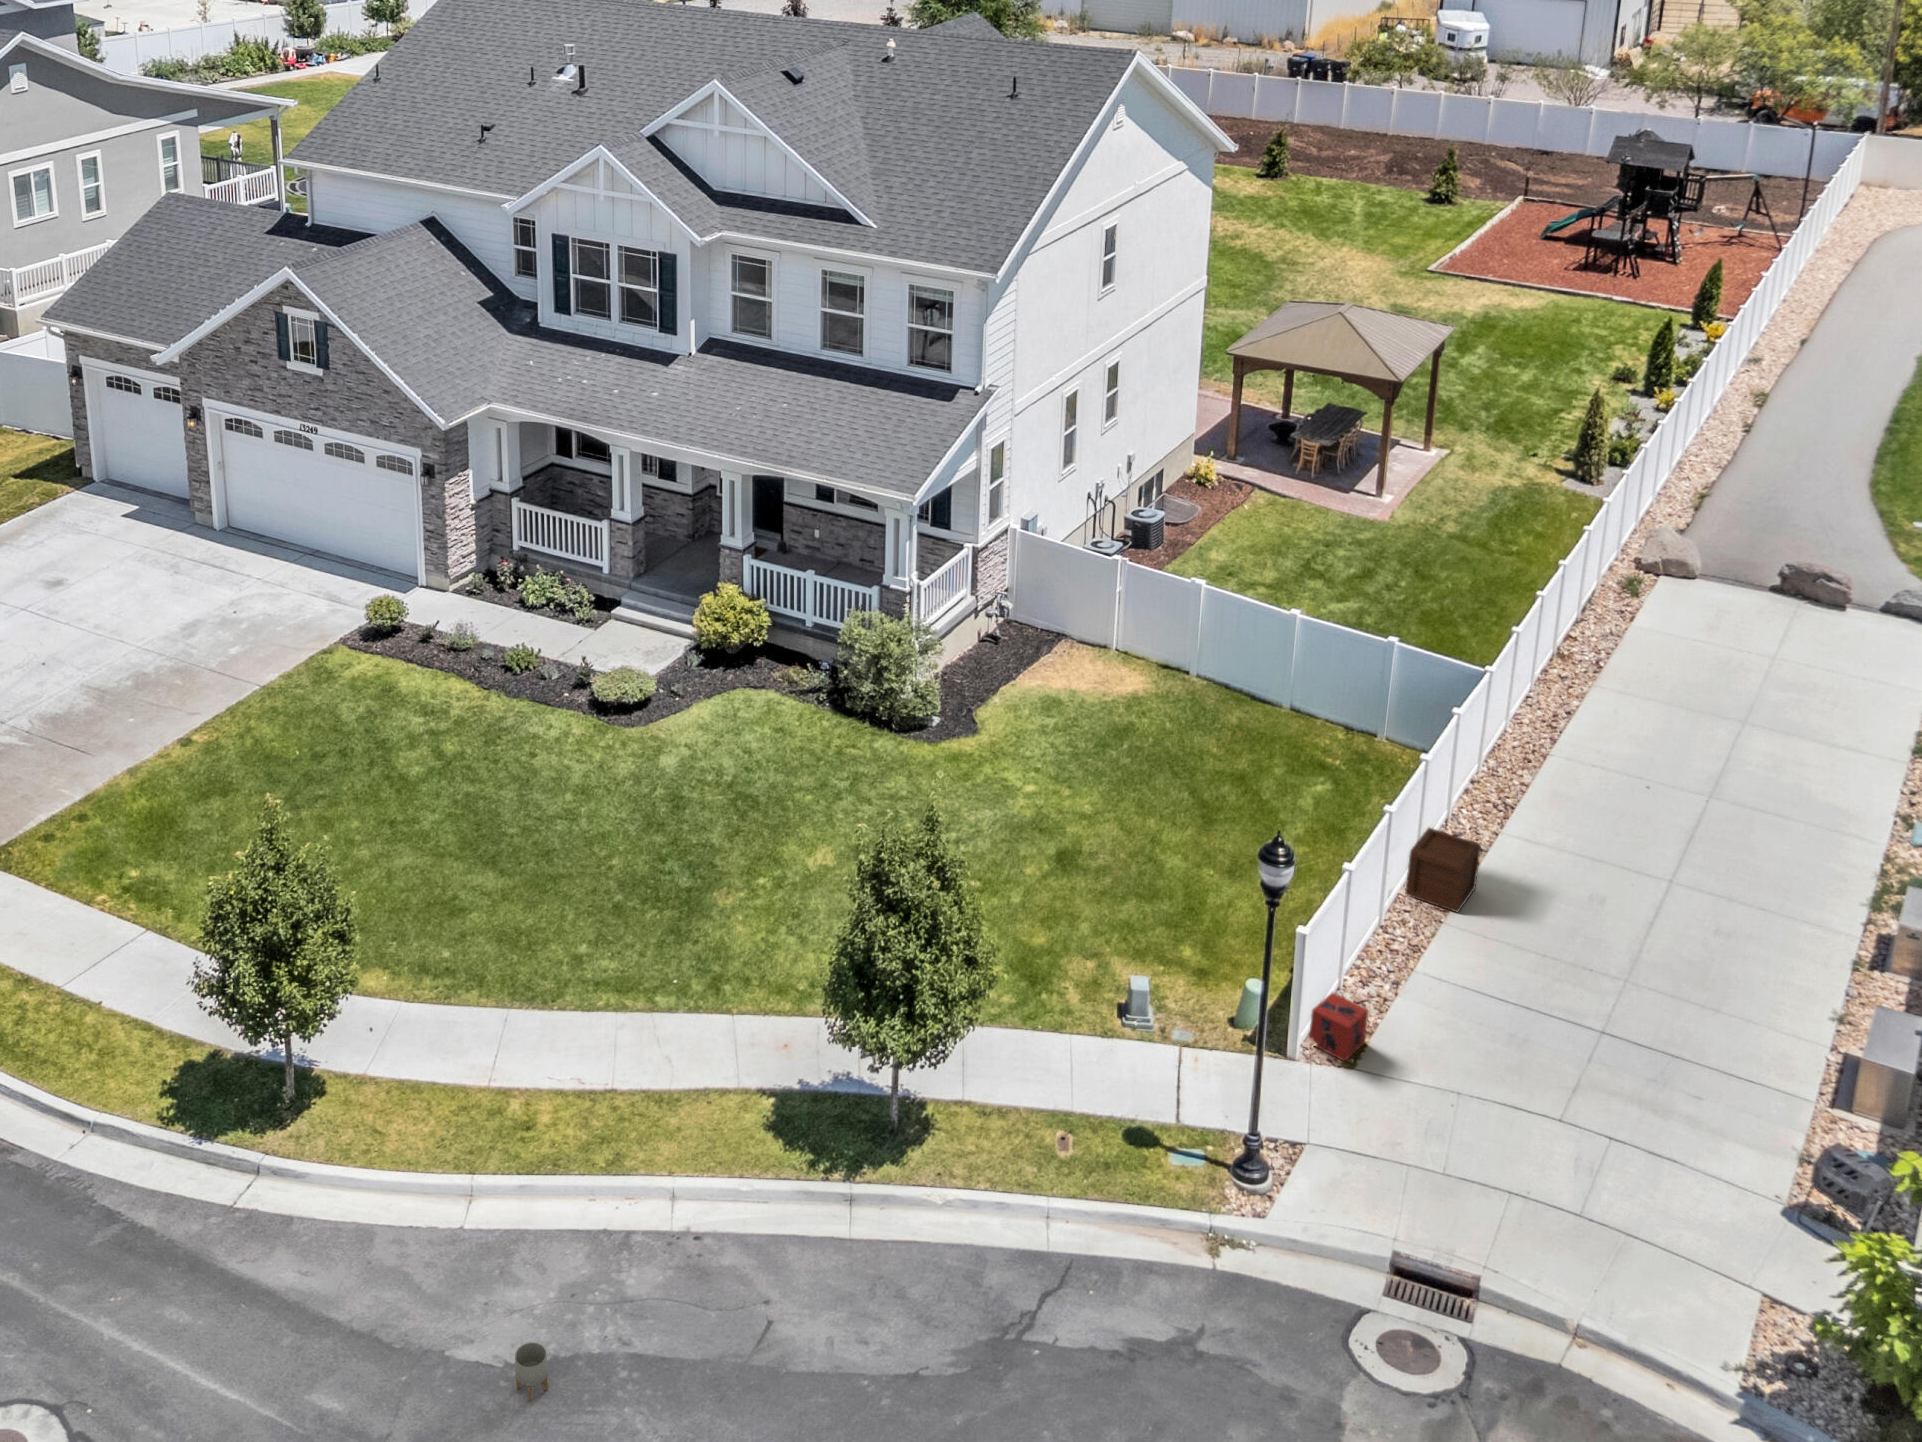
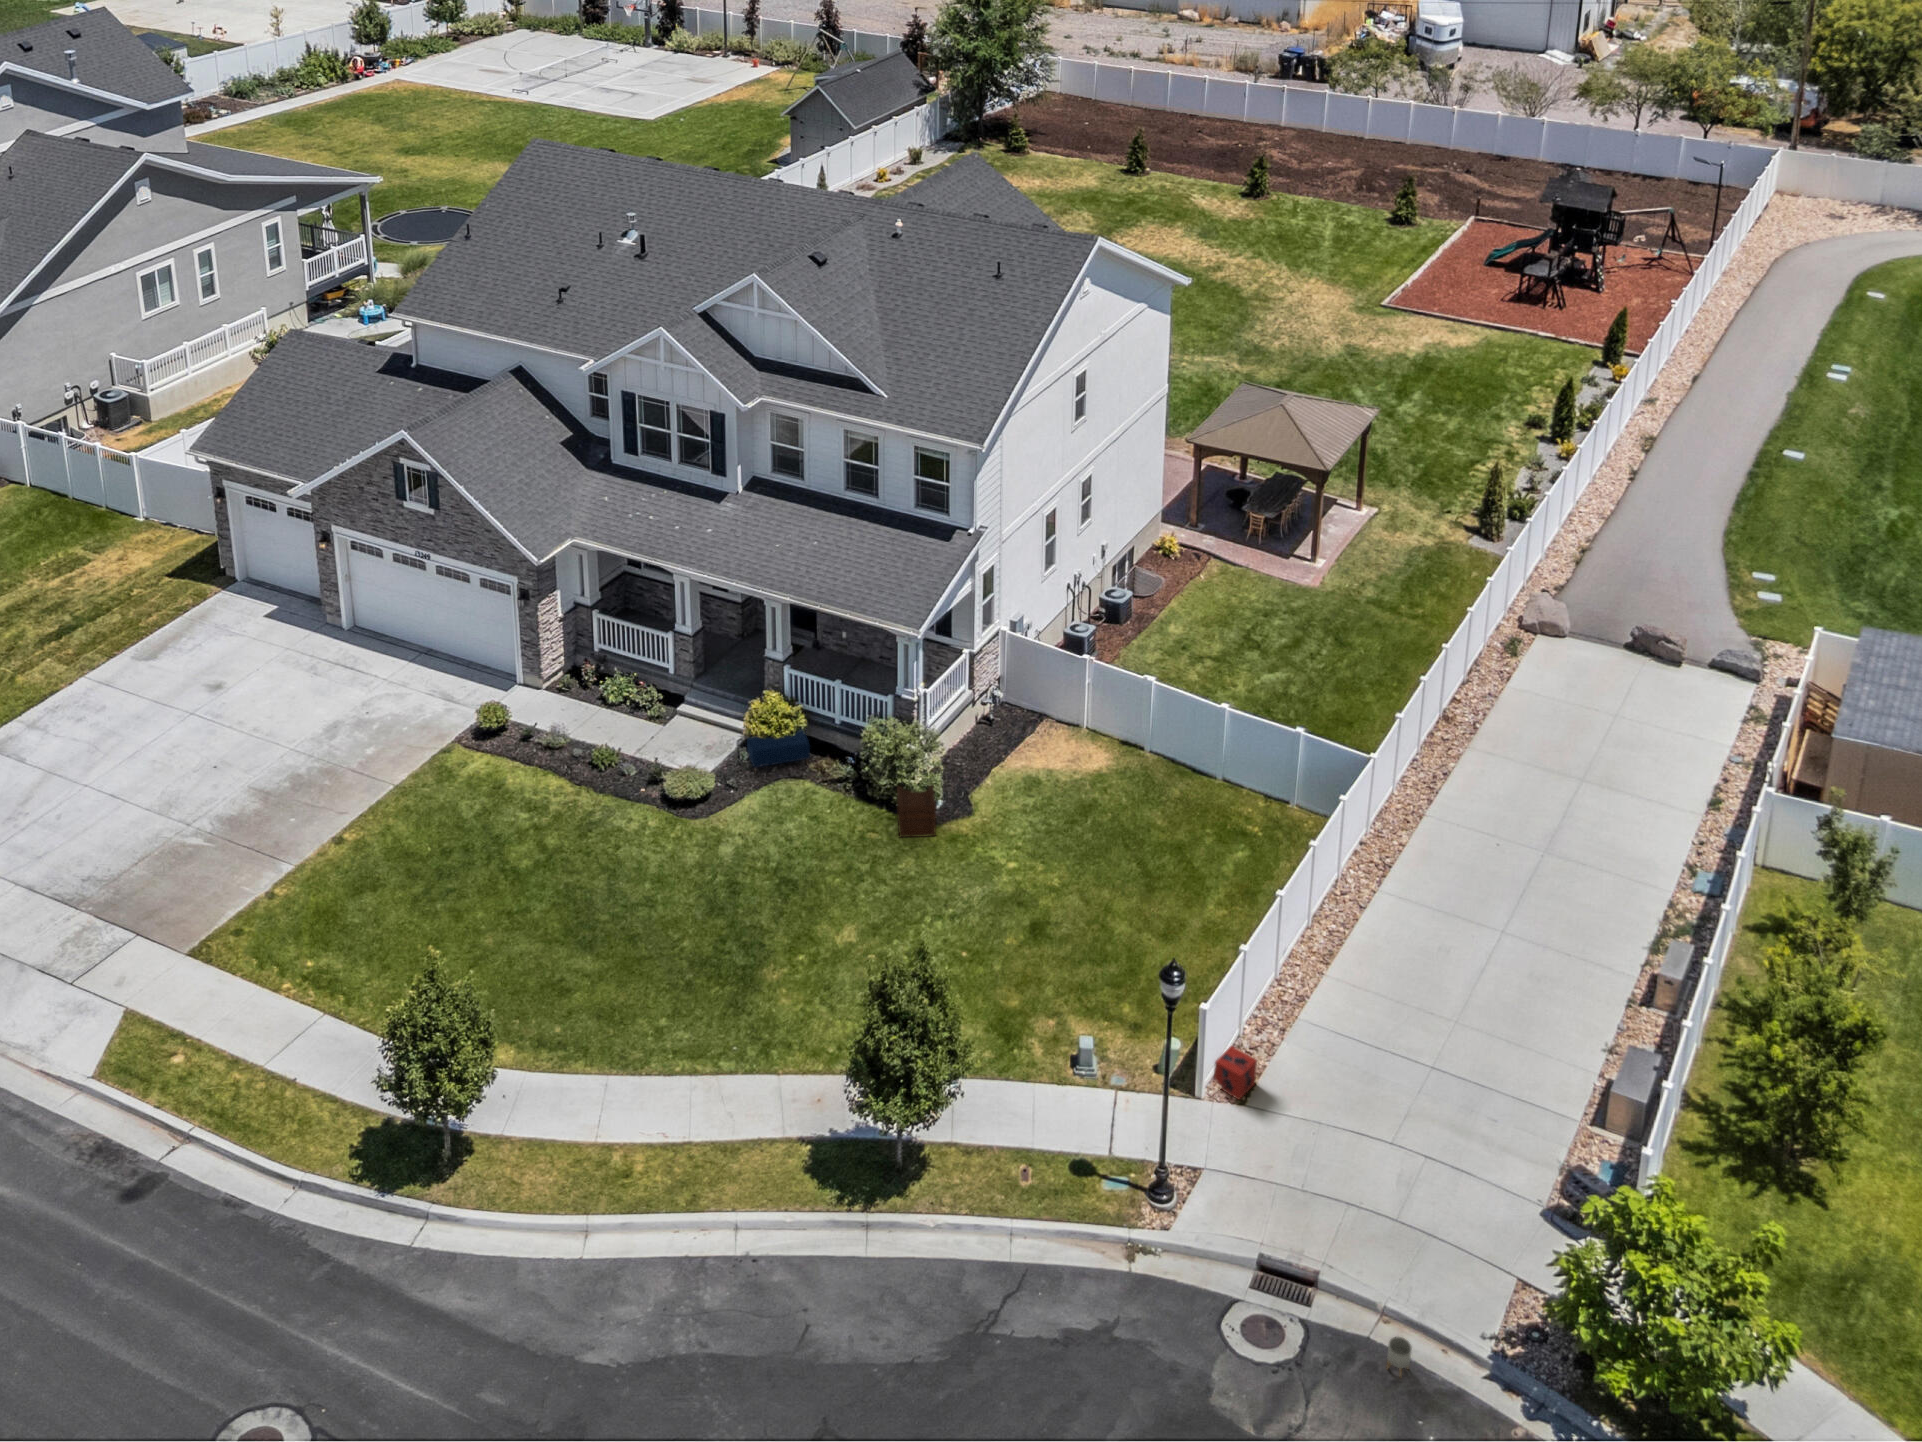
bench: none [694,638,772,689] -> present [747,729,810,773]
wooden crate: present [1405,828,1481,913] -> present [897,785,936,837]
planter: present [515,1343,548,1402] -> present [1386,1337,1412,1377]

